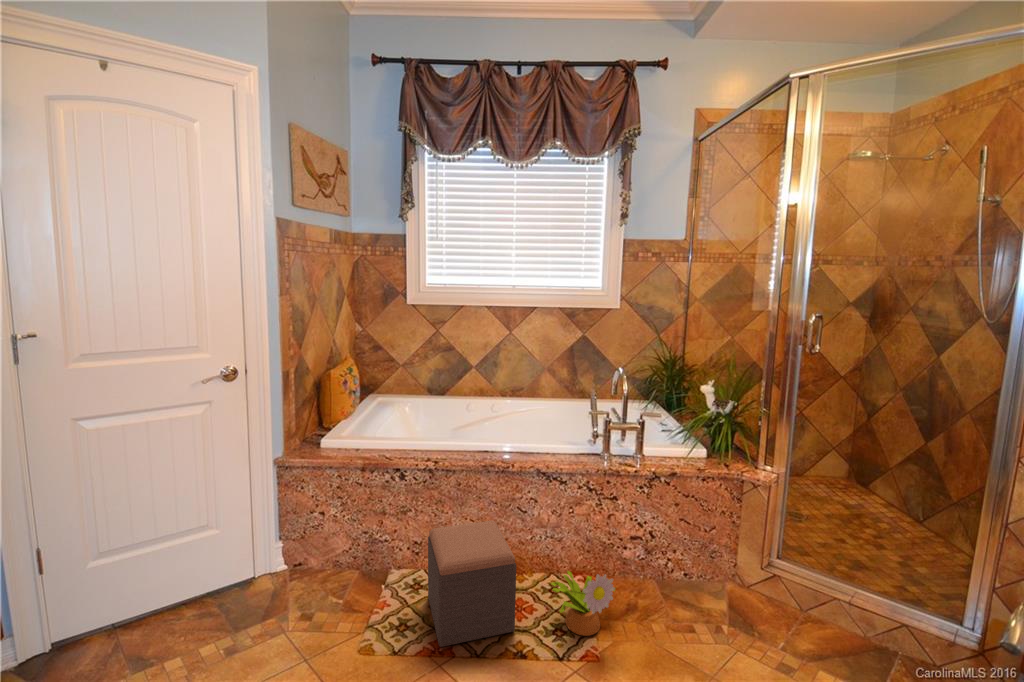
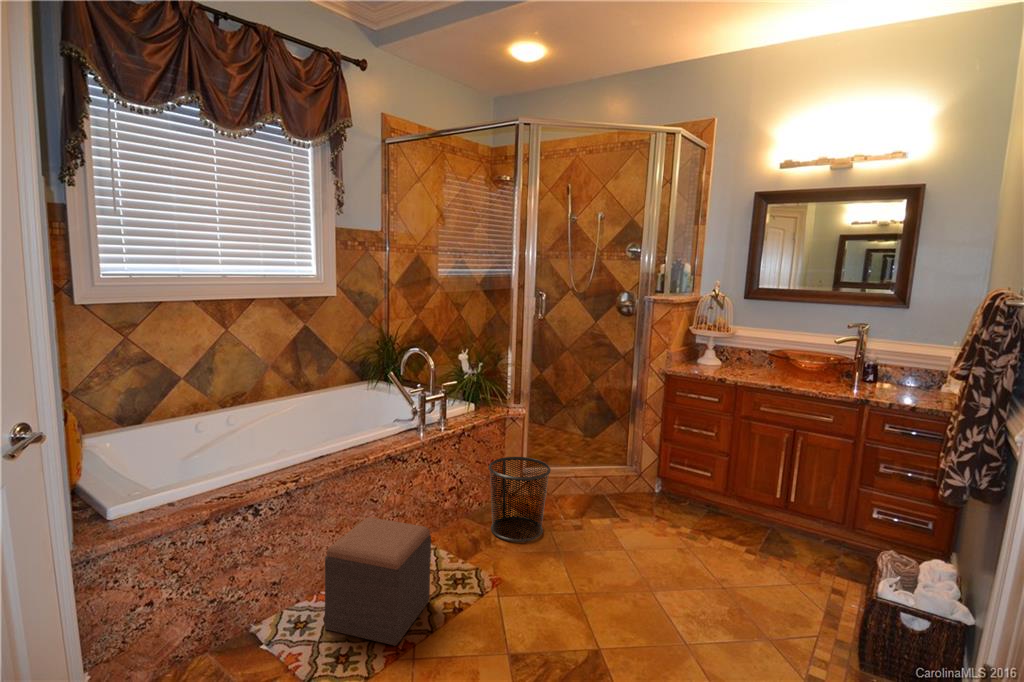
waste bin: none [665,525,755,651] -> present [489,457,551,542]
decorative plant: present [550,571,616,636] -> none [430,513,487,576]

